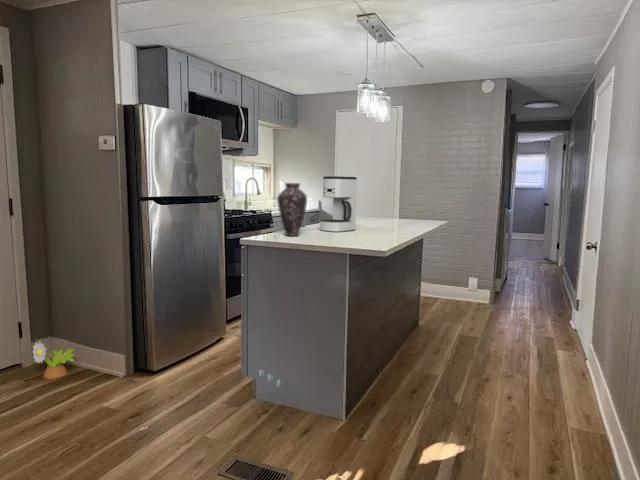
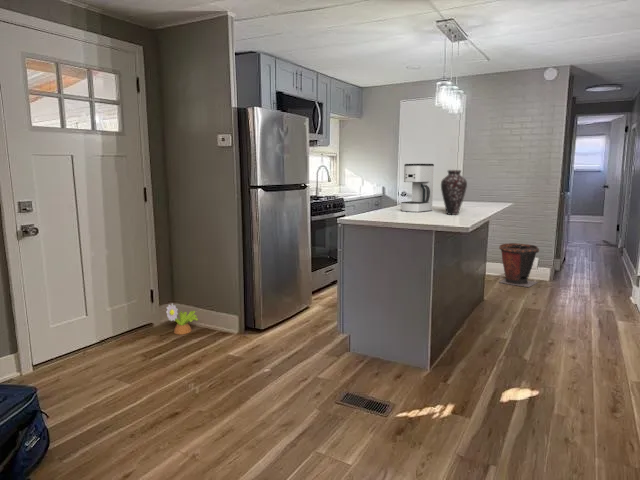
vase: present [277,183,307,236] -> present [441,170,467,215]
waste bin: none [437,264,479,312] -> present [499,243,539,287]

